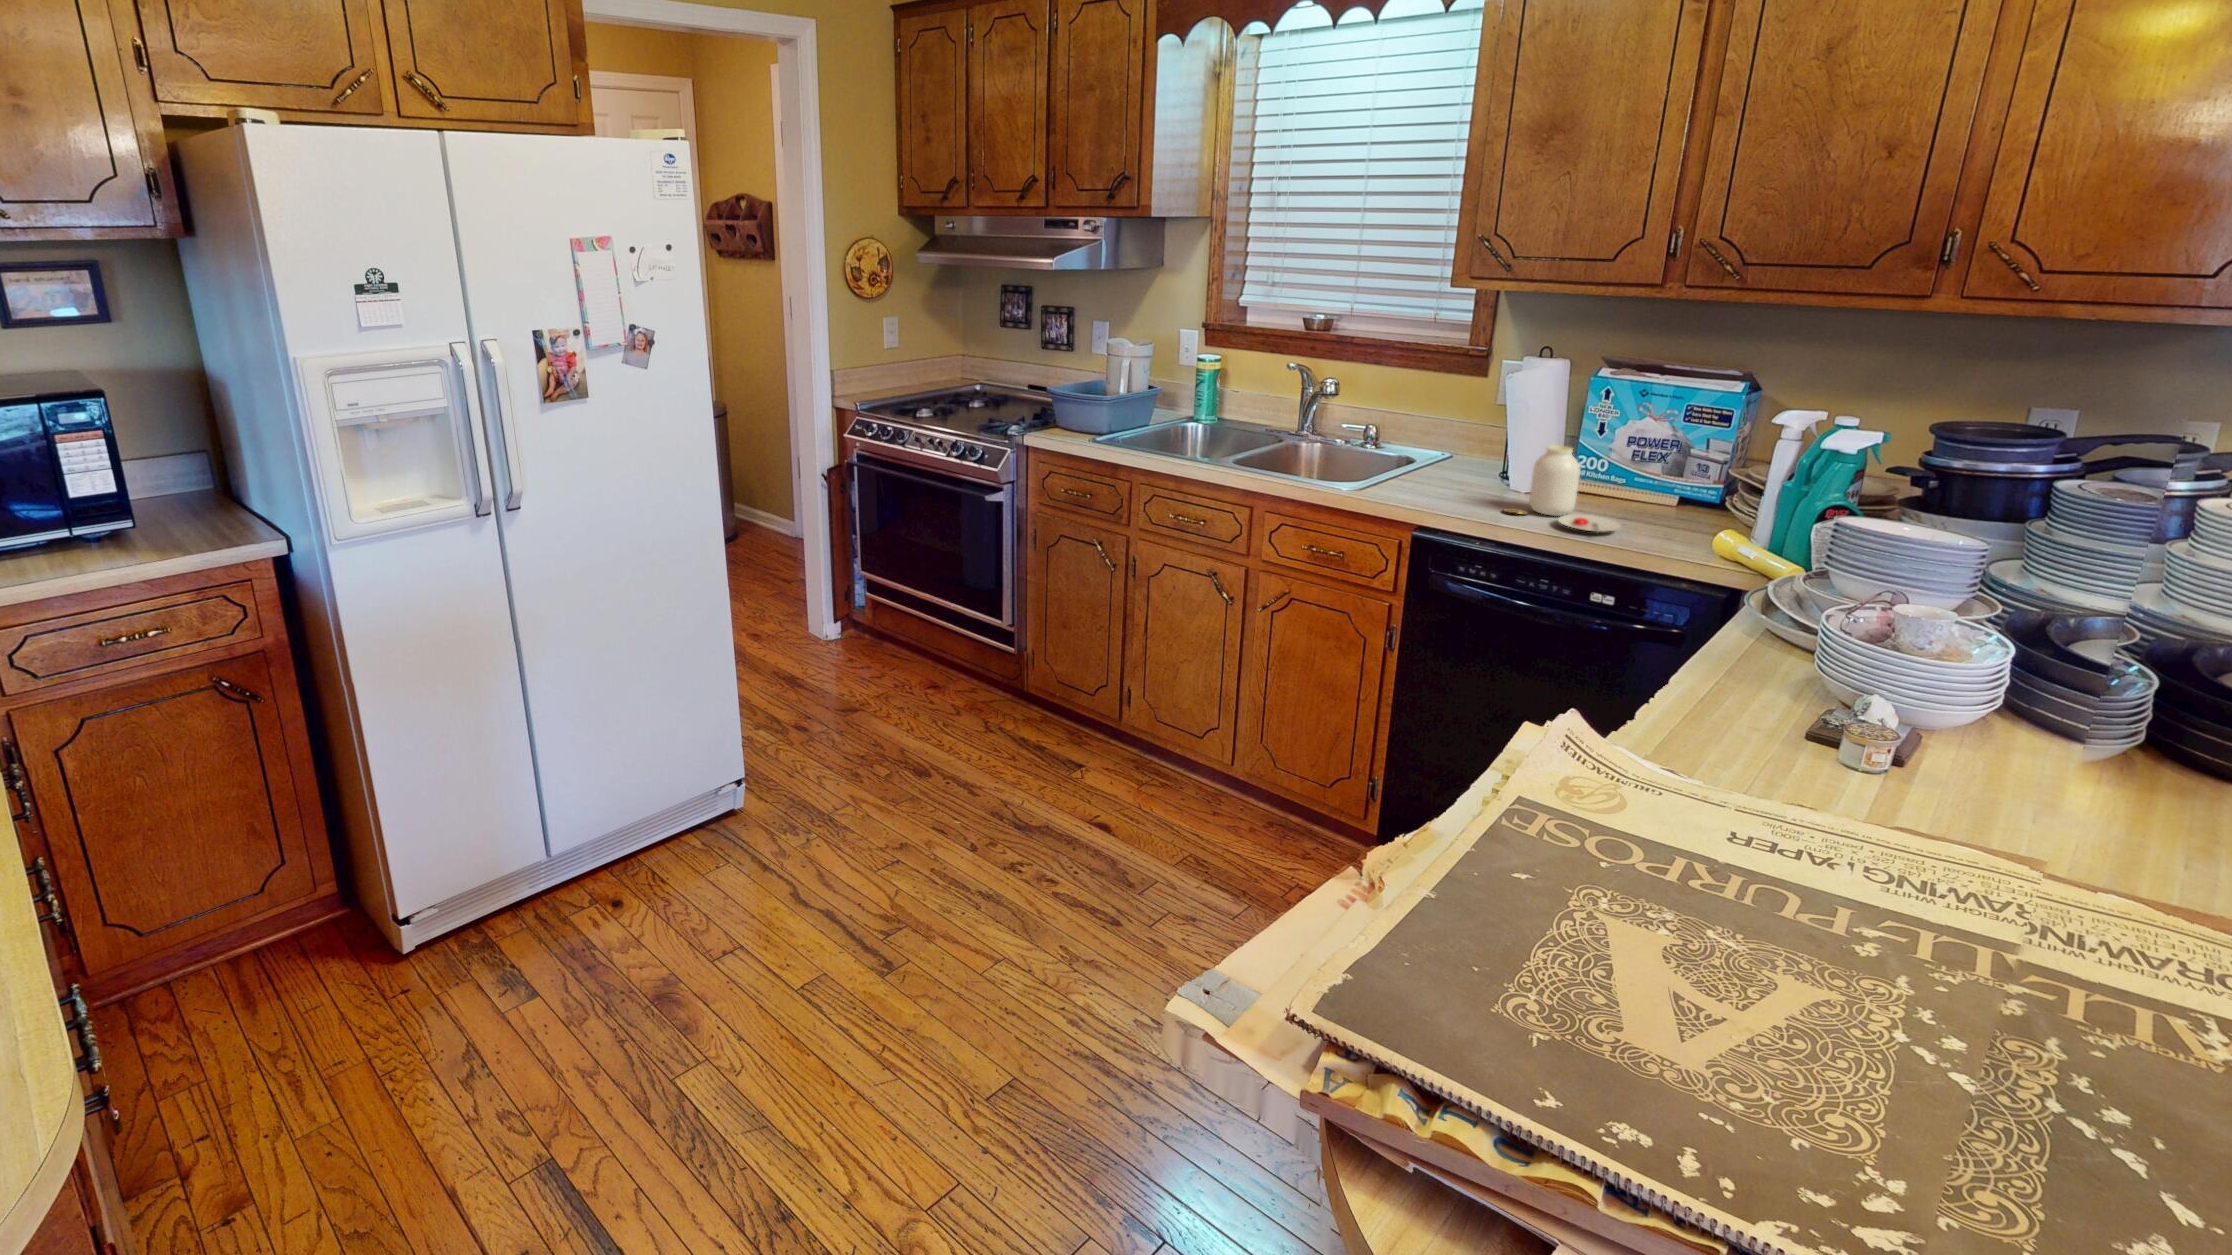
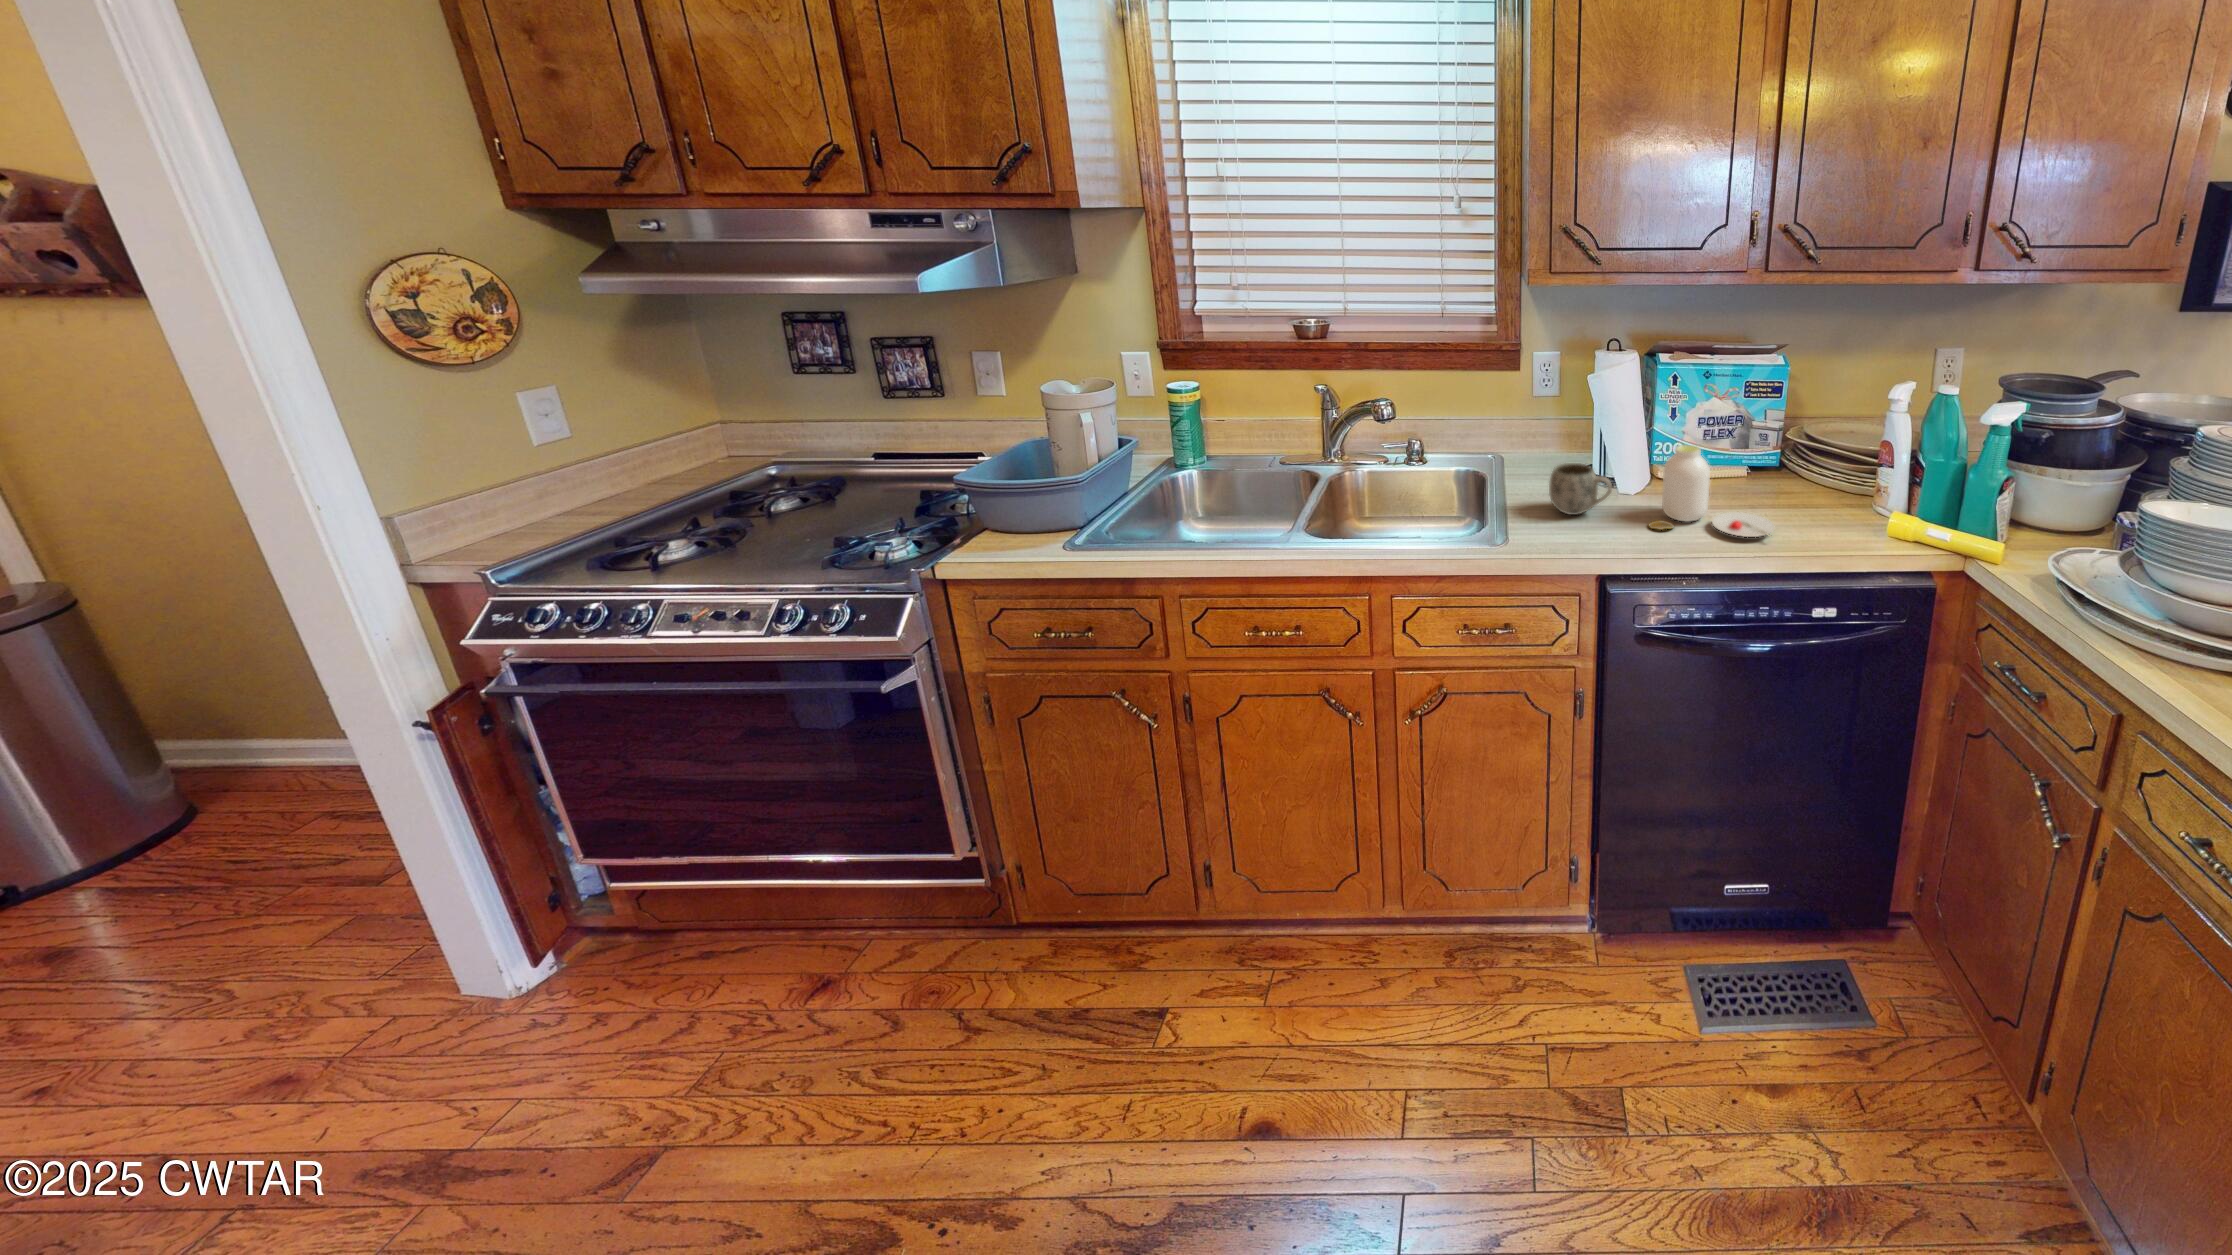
mug: none [1435,450,1487,494] -> present [1549,463,1612,515]

